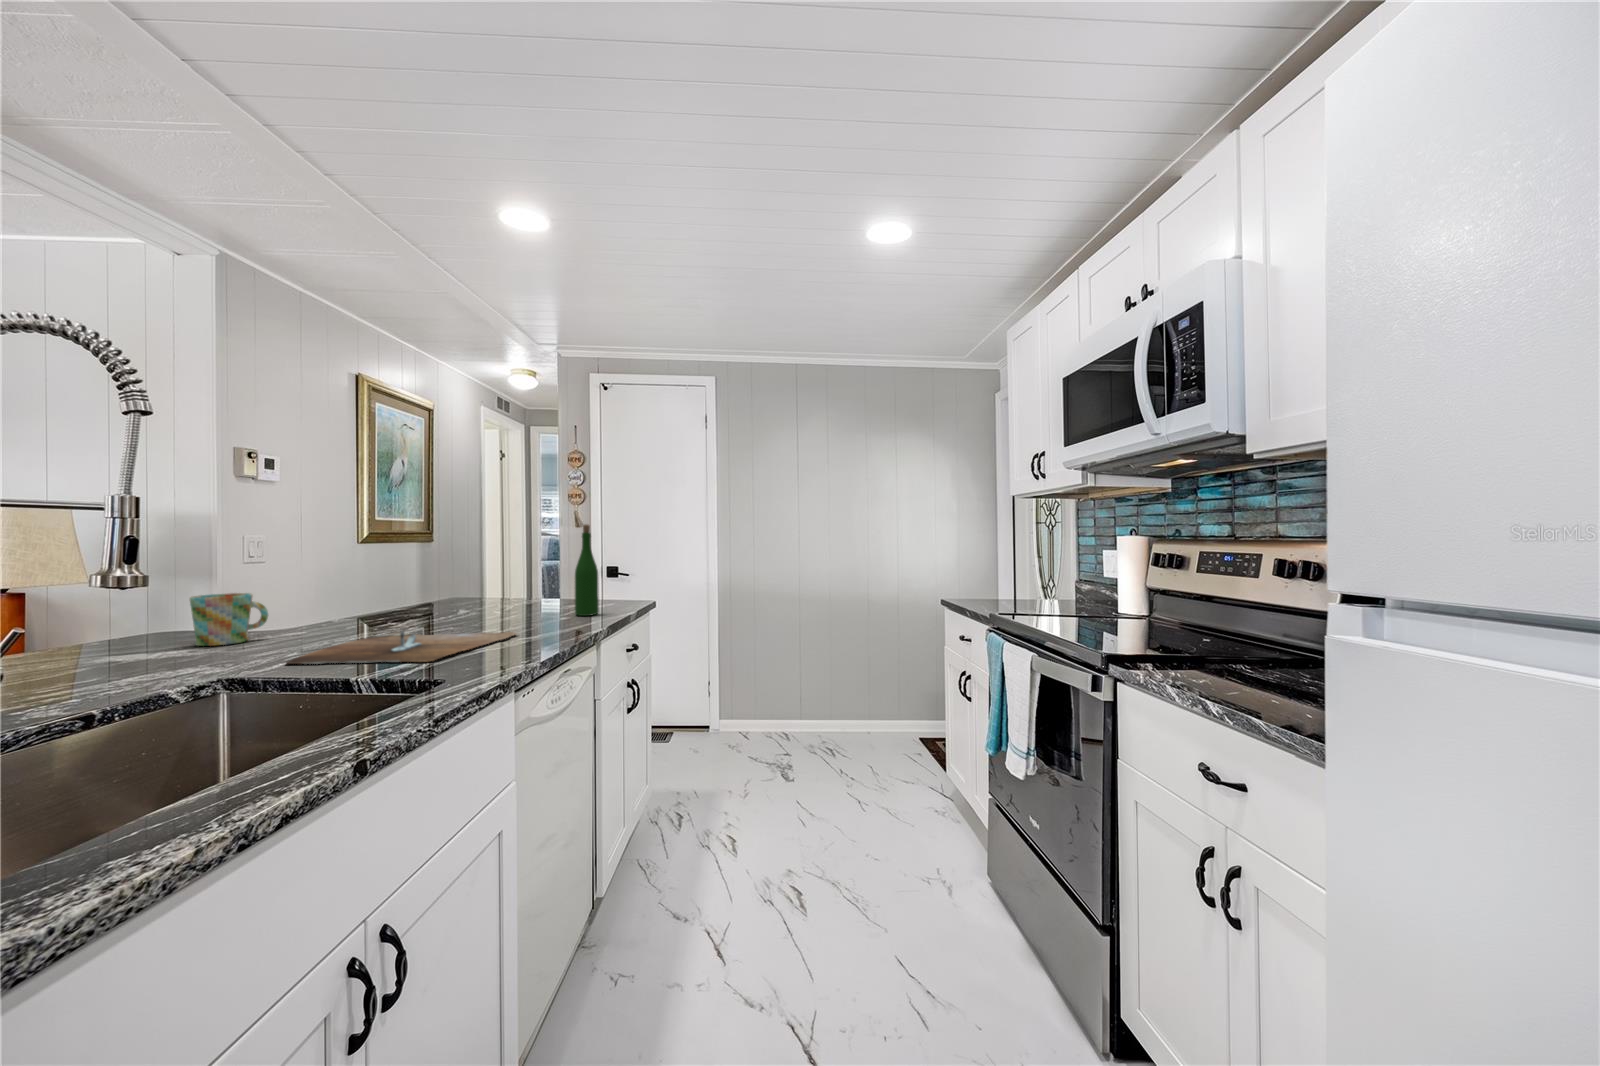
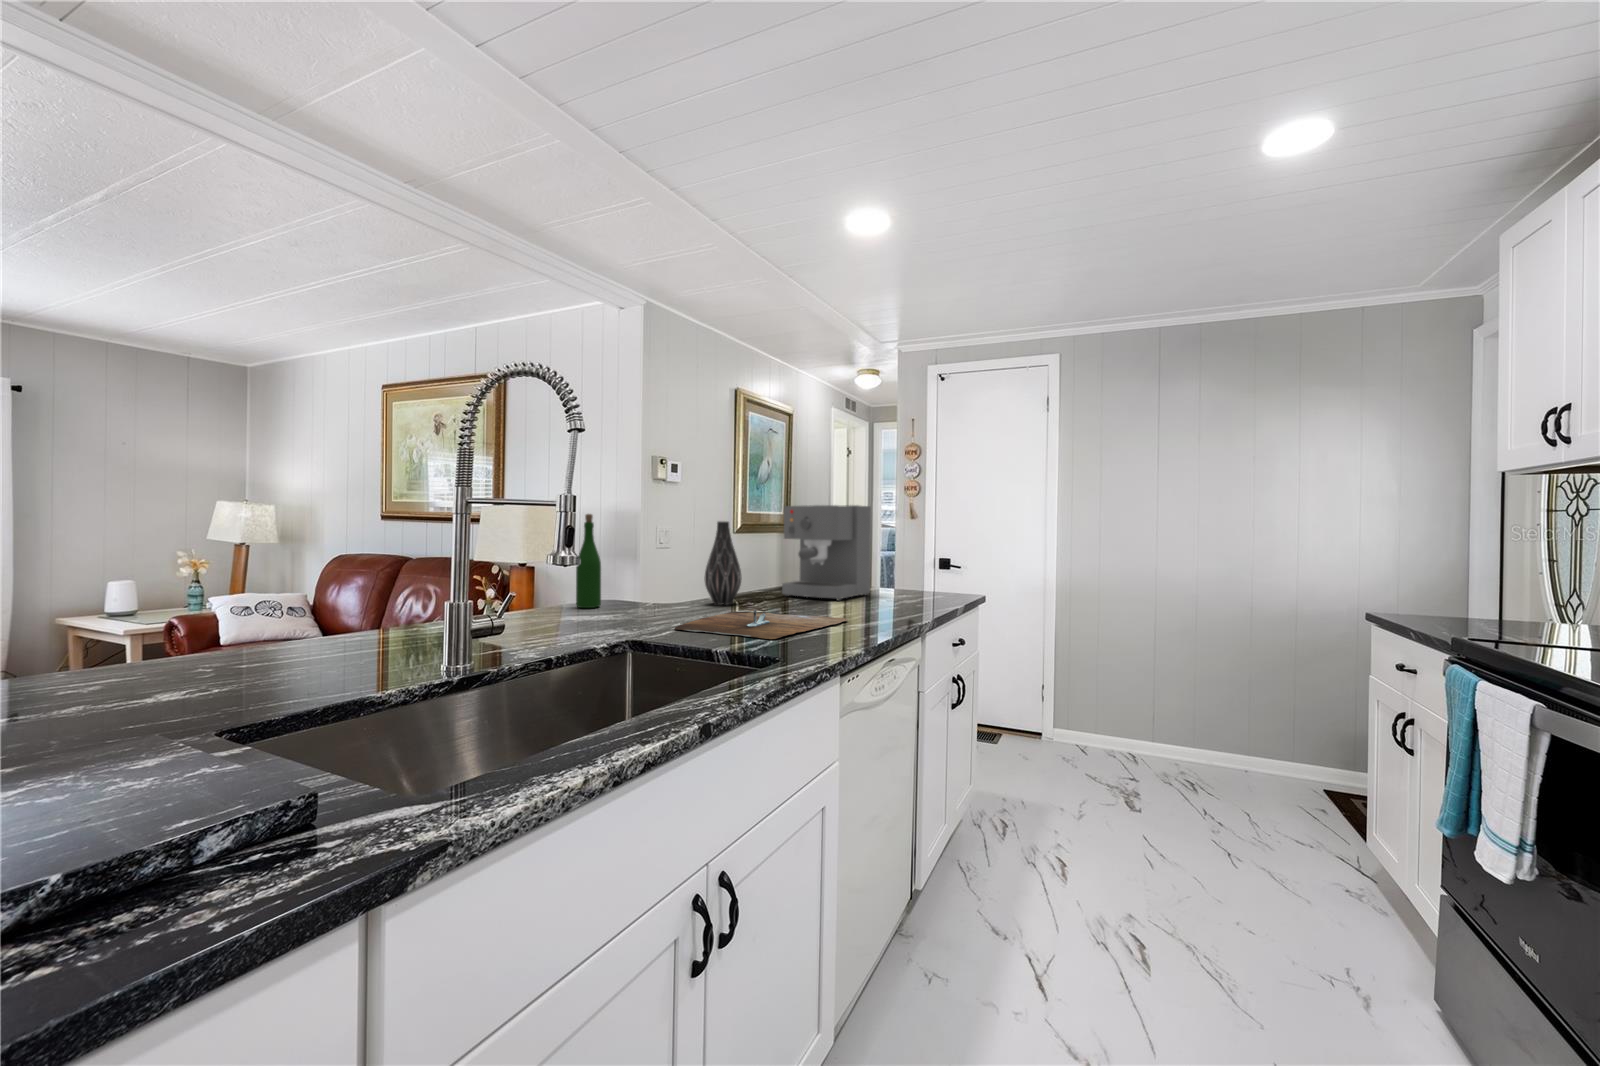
coffee maker: none [431,512,538,615] -> present [782,505,871,601]
wine bottle: present [575,524,599,616] -> present [576,514,601,608]
vase: none [323,530,377,631] -> present [705,521,742,605]
mug: present [190,593,268,646] -> none [622,569,669,609]

